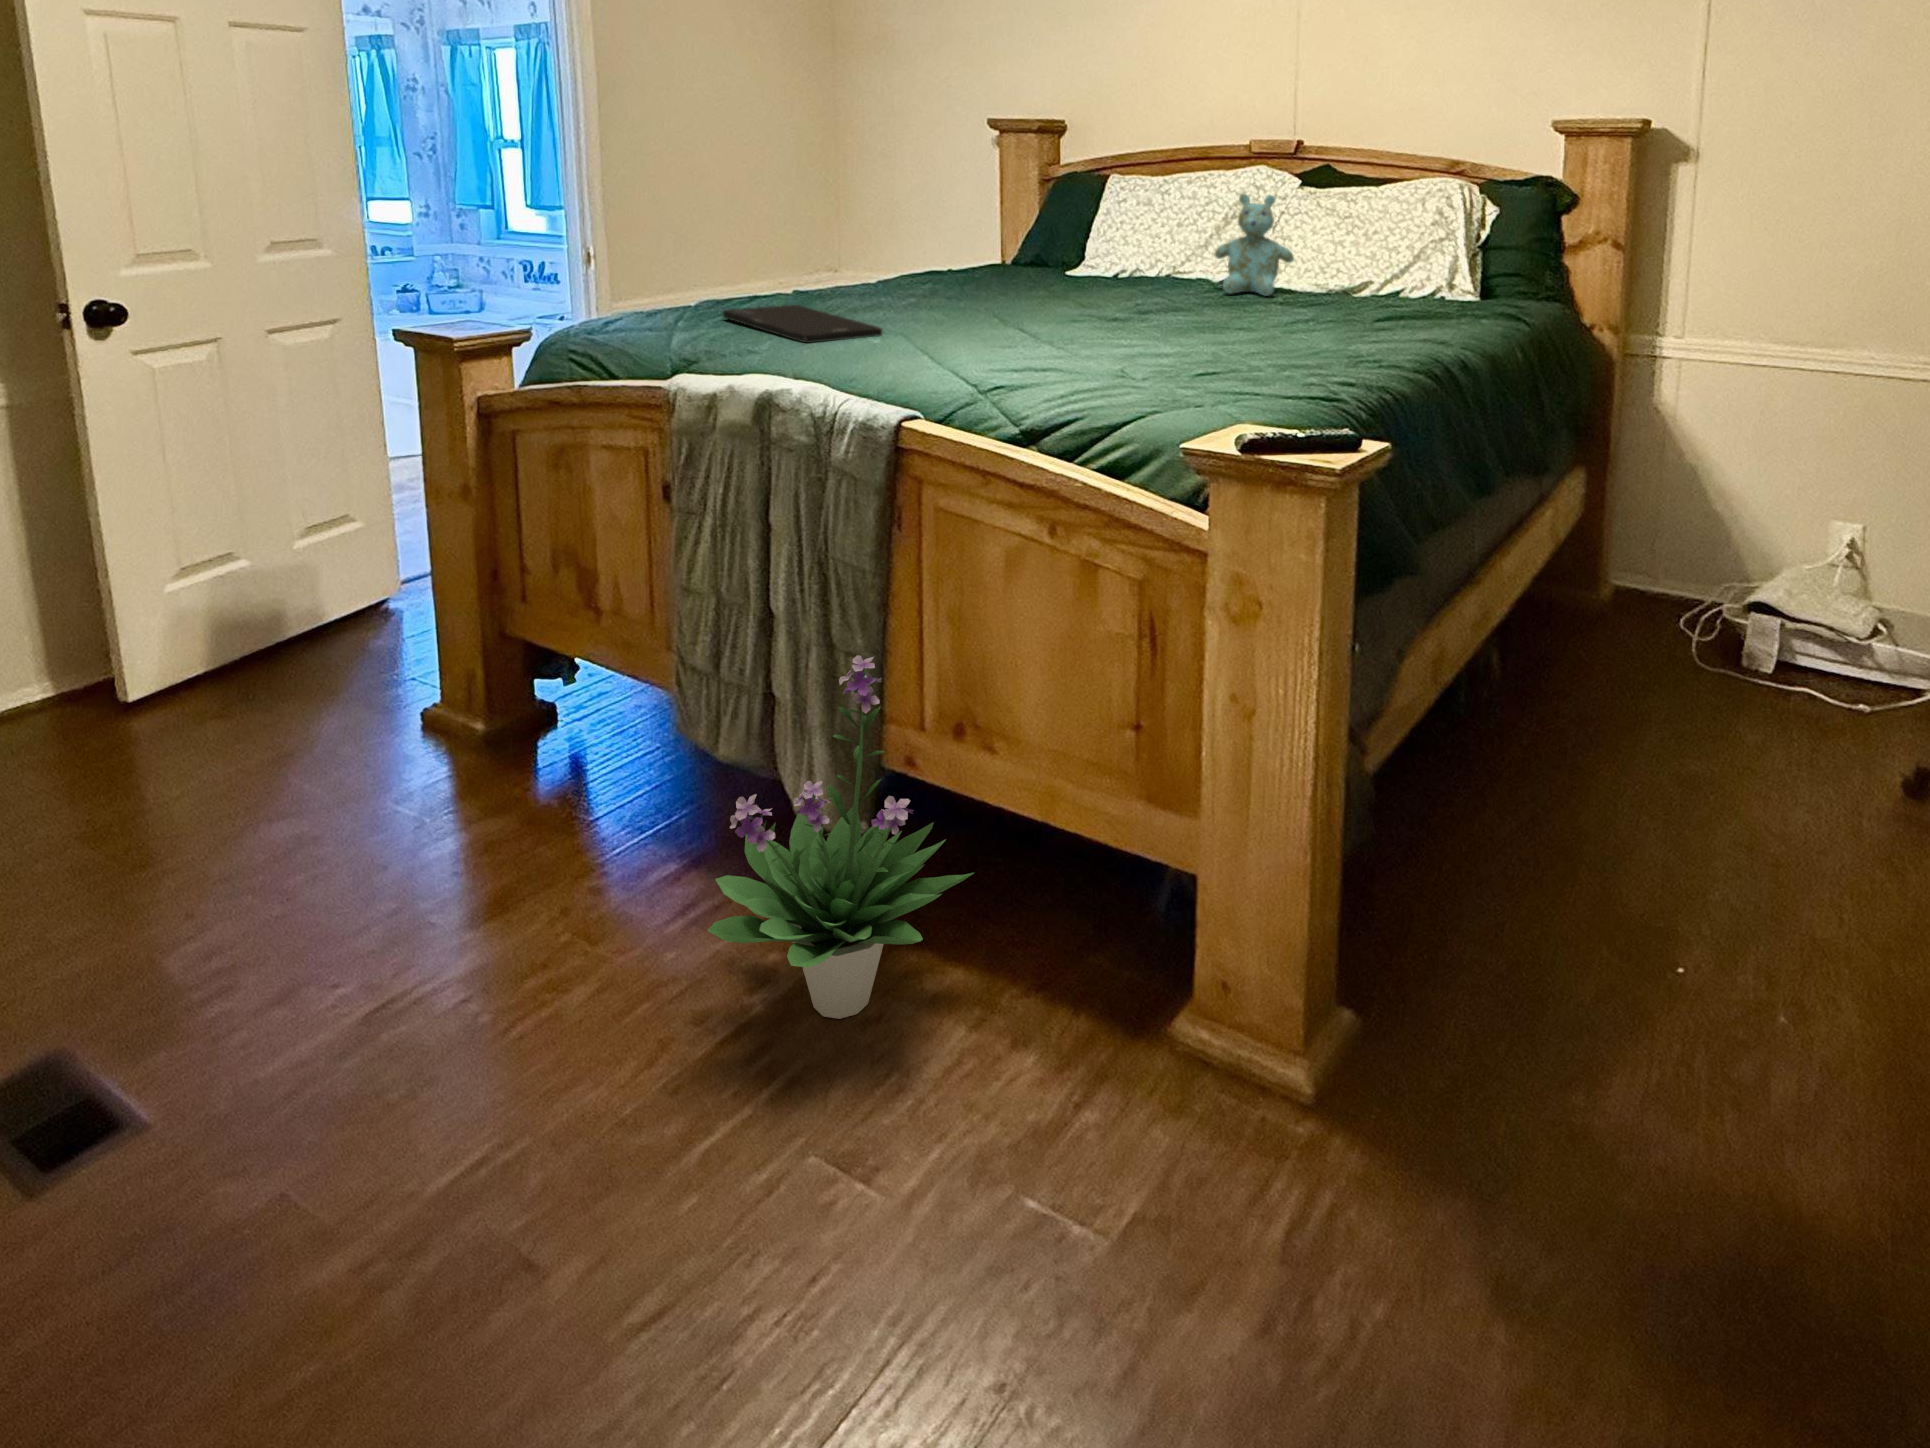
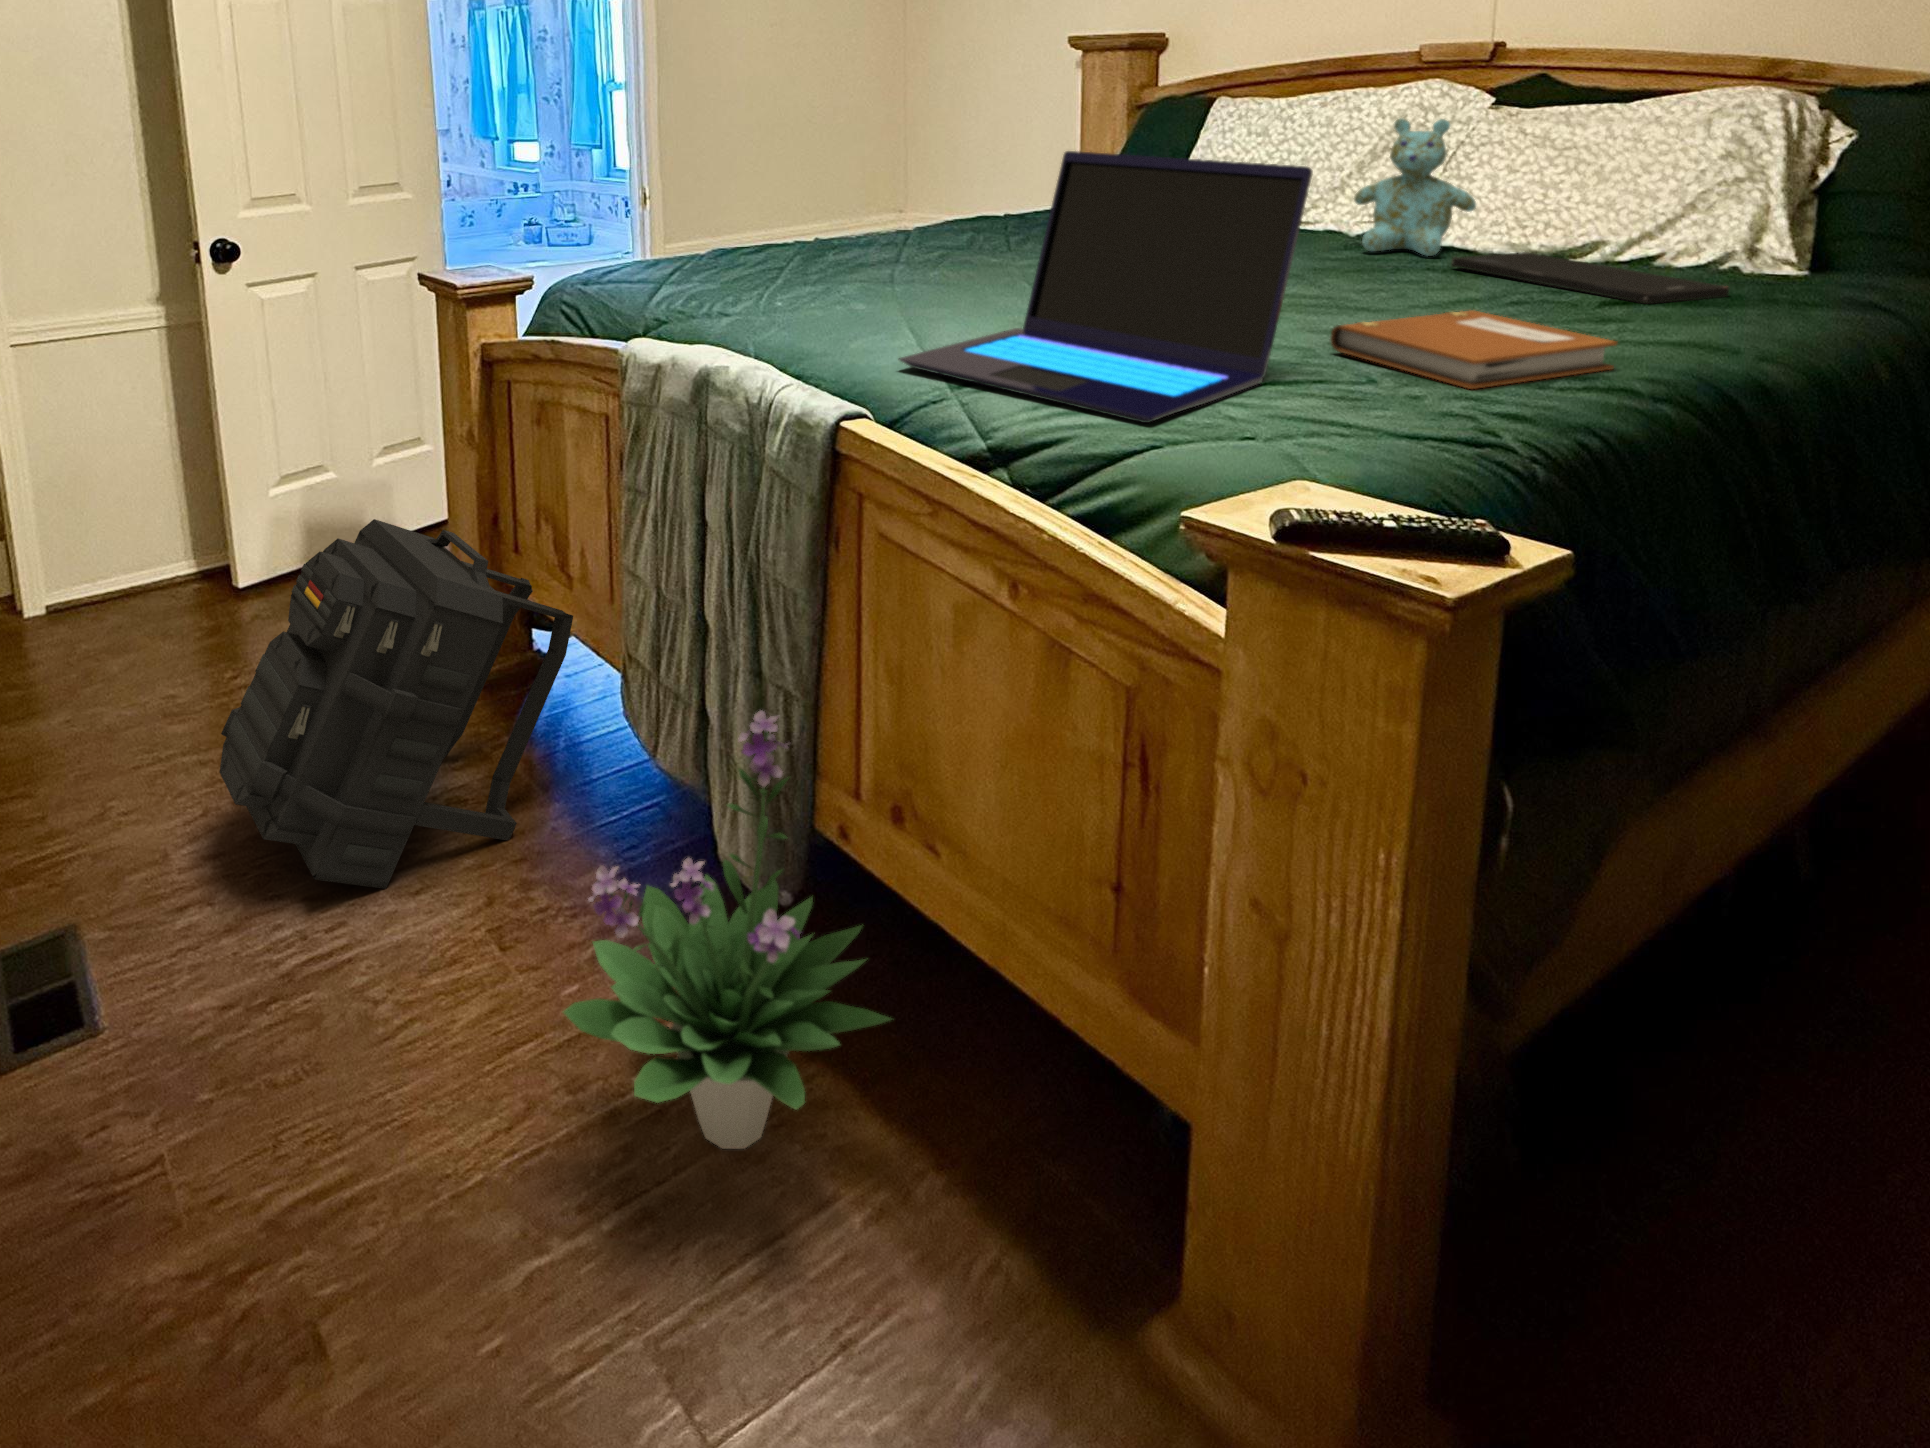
laptop: none [936,212,1217,405] -> present [898,151,1313,423]
smartphone: present [723,305,882,343] -> present [1452,252,1729,304]
notebook: none [1227,327,1392,375] -> present [1330,310,1617,389]
backpack: none [229,573,609,924] -> present [219,519,573,889]

